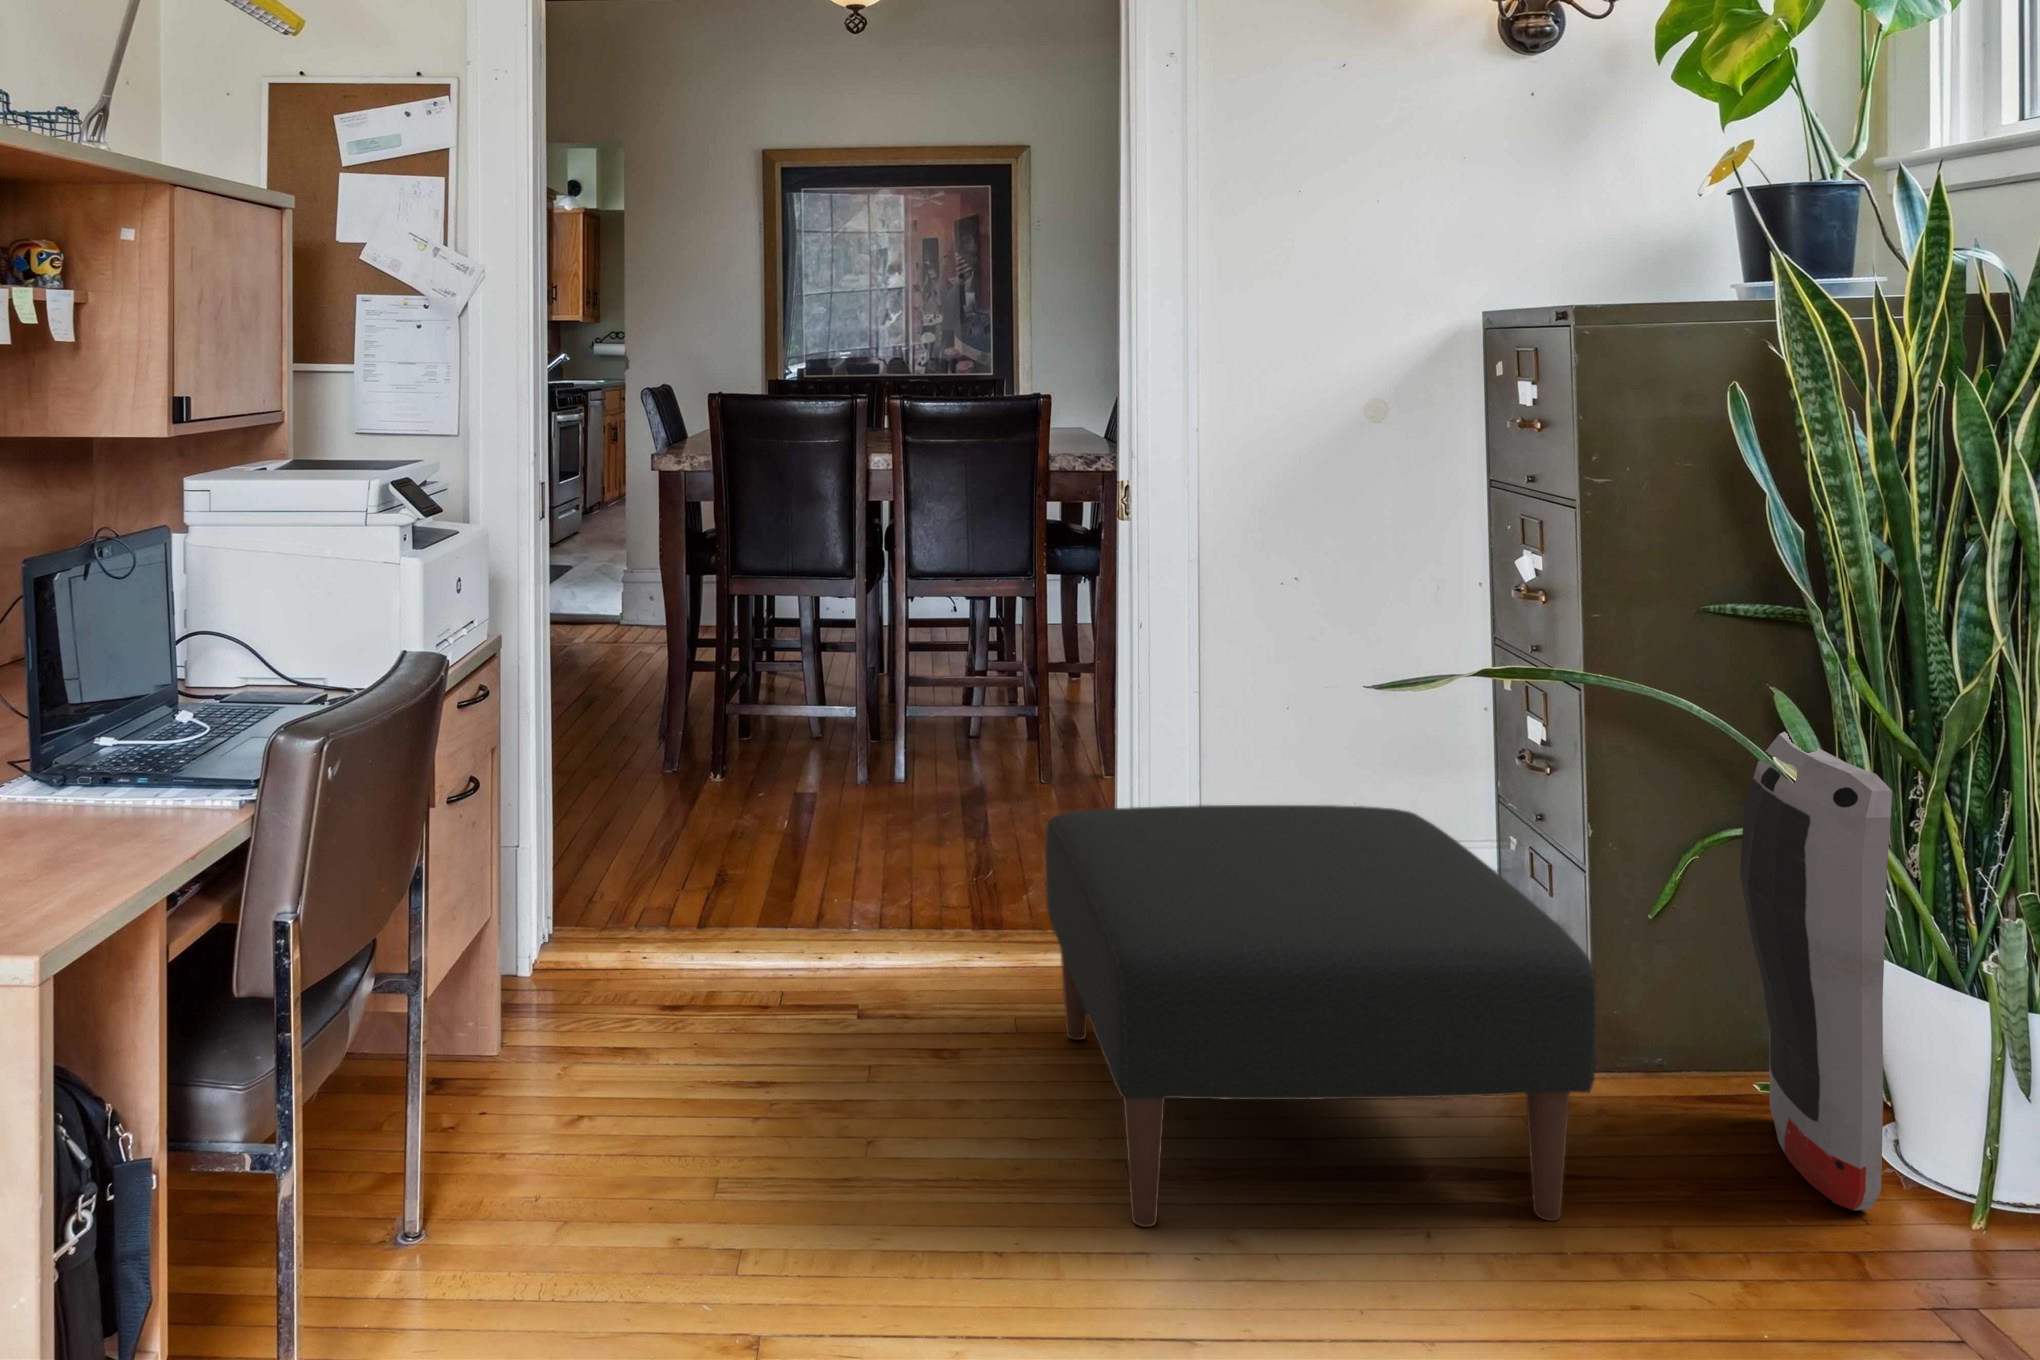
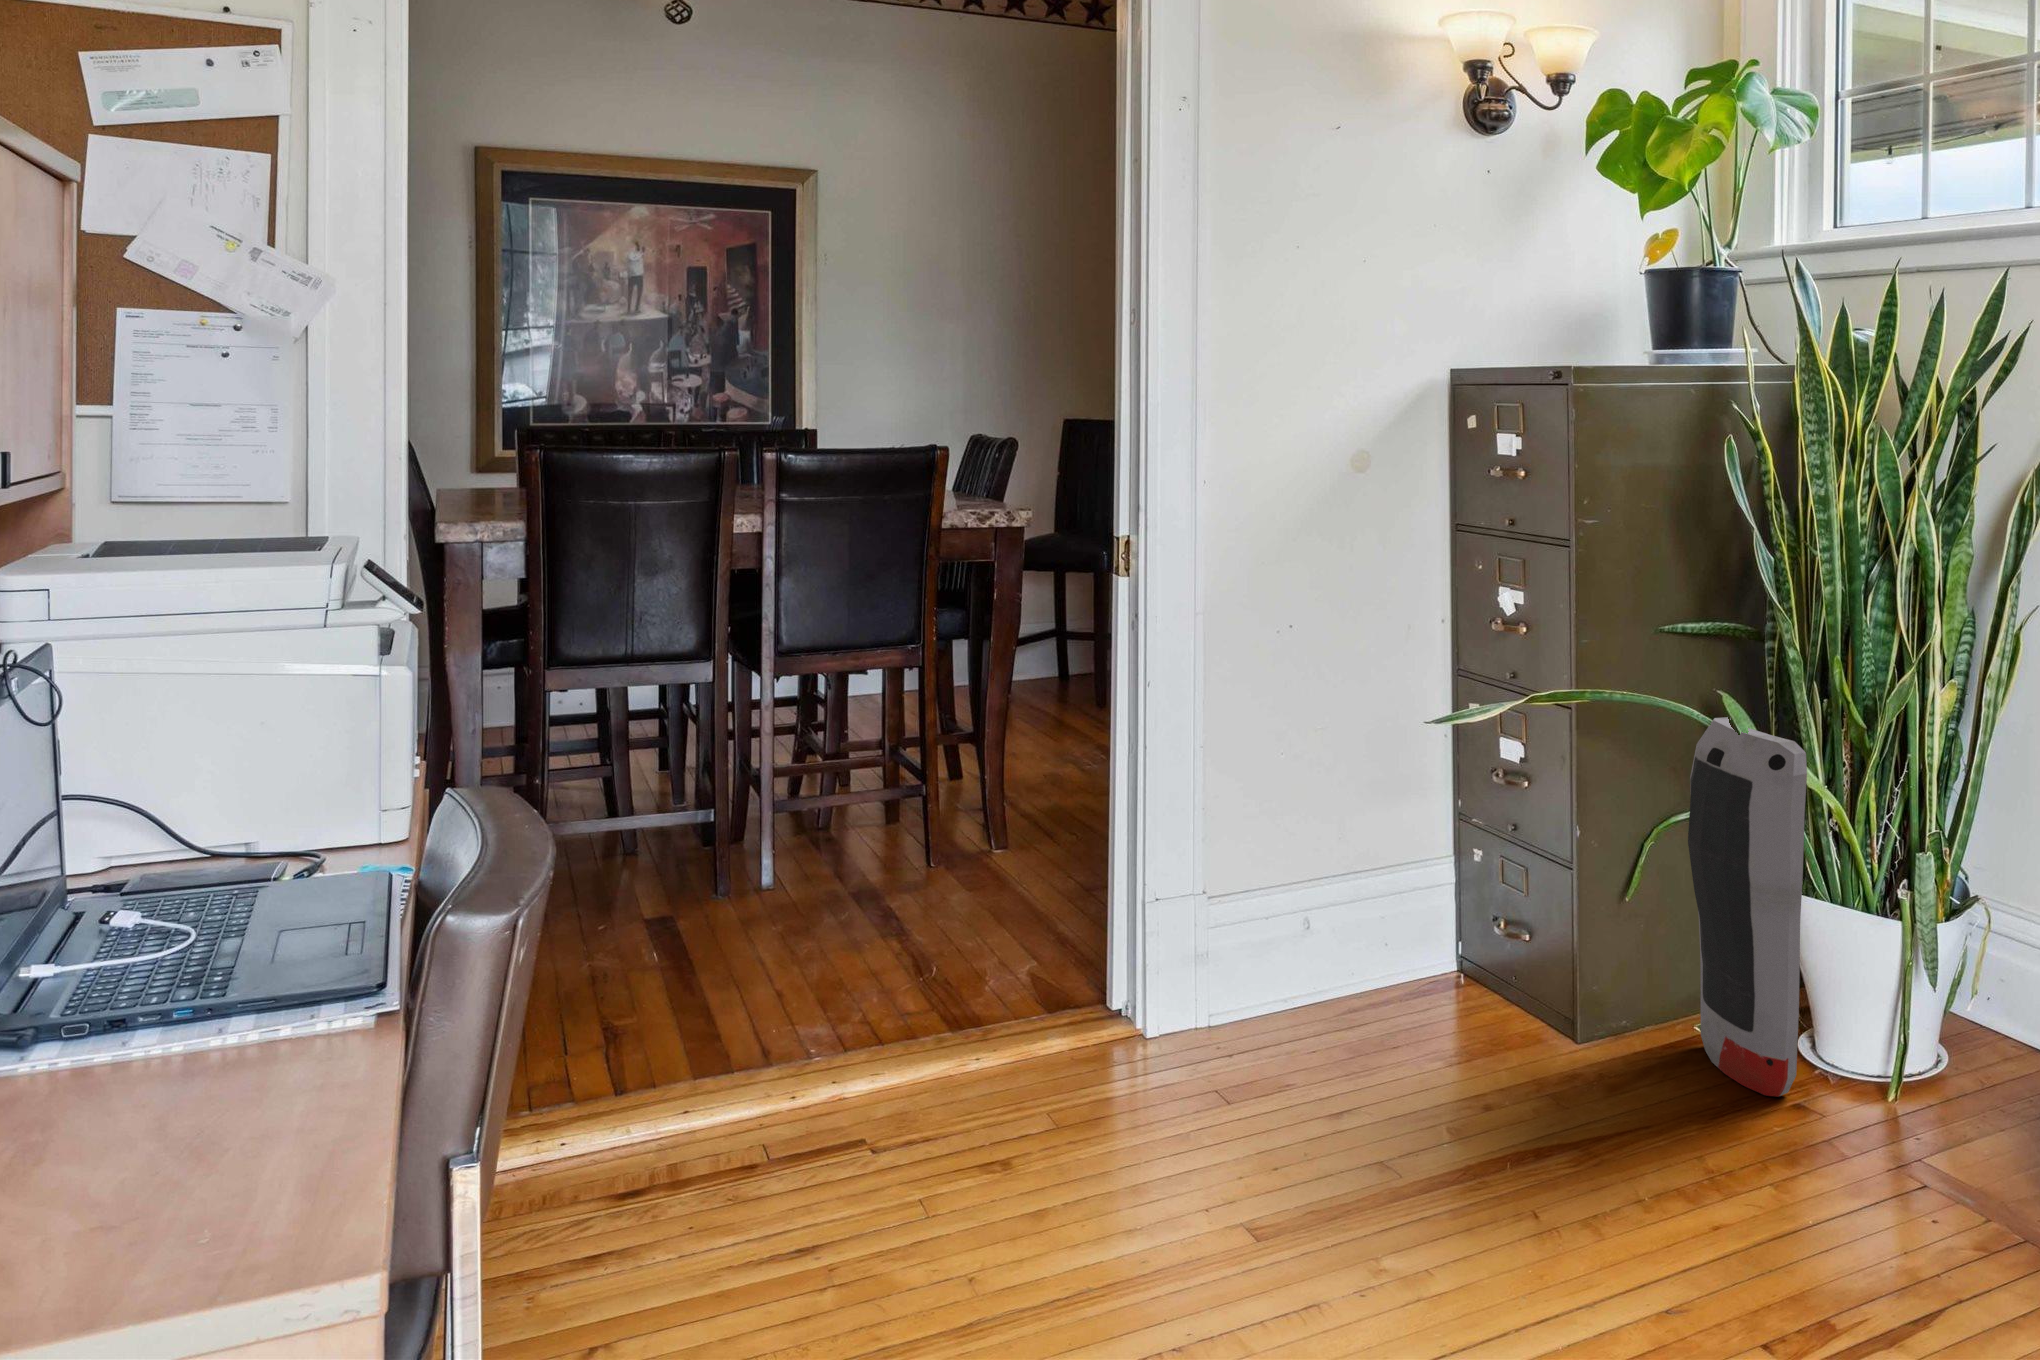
ottoman: present [1046,805,1597,1227] -> none [1087,834,1628,1265]

